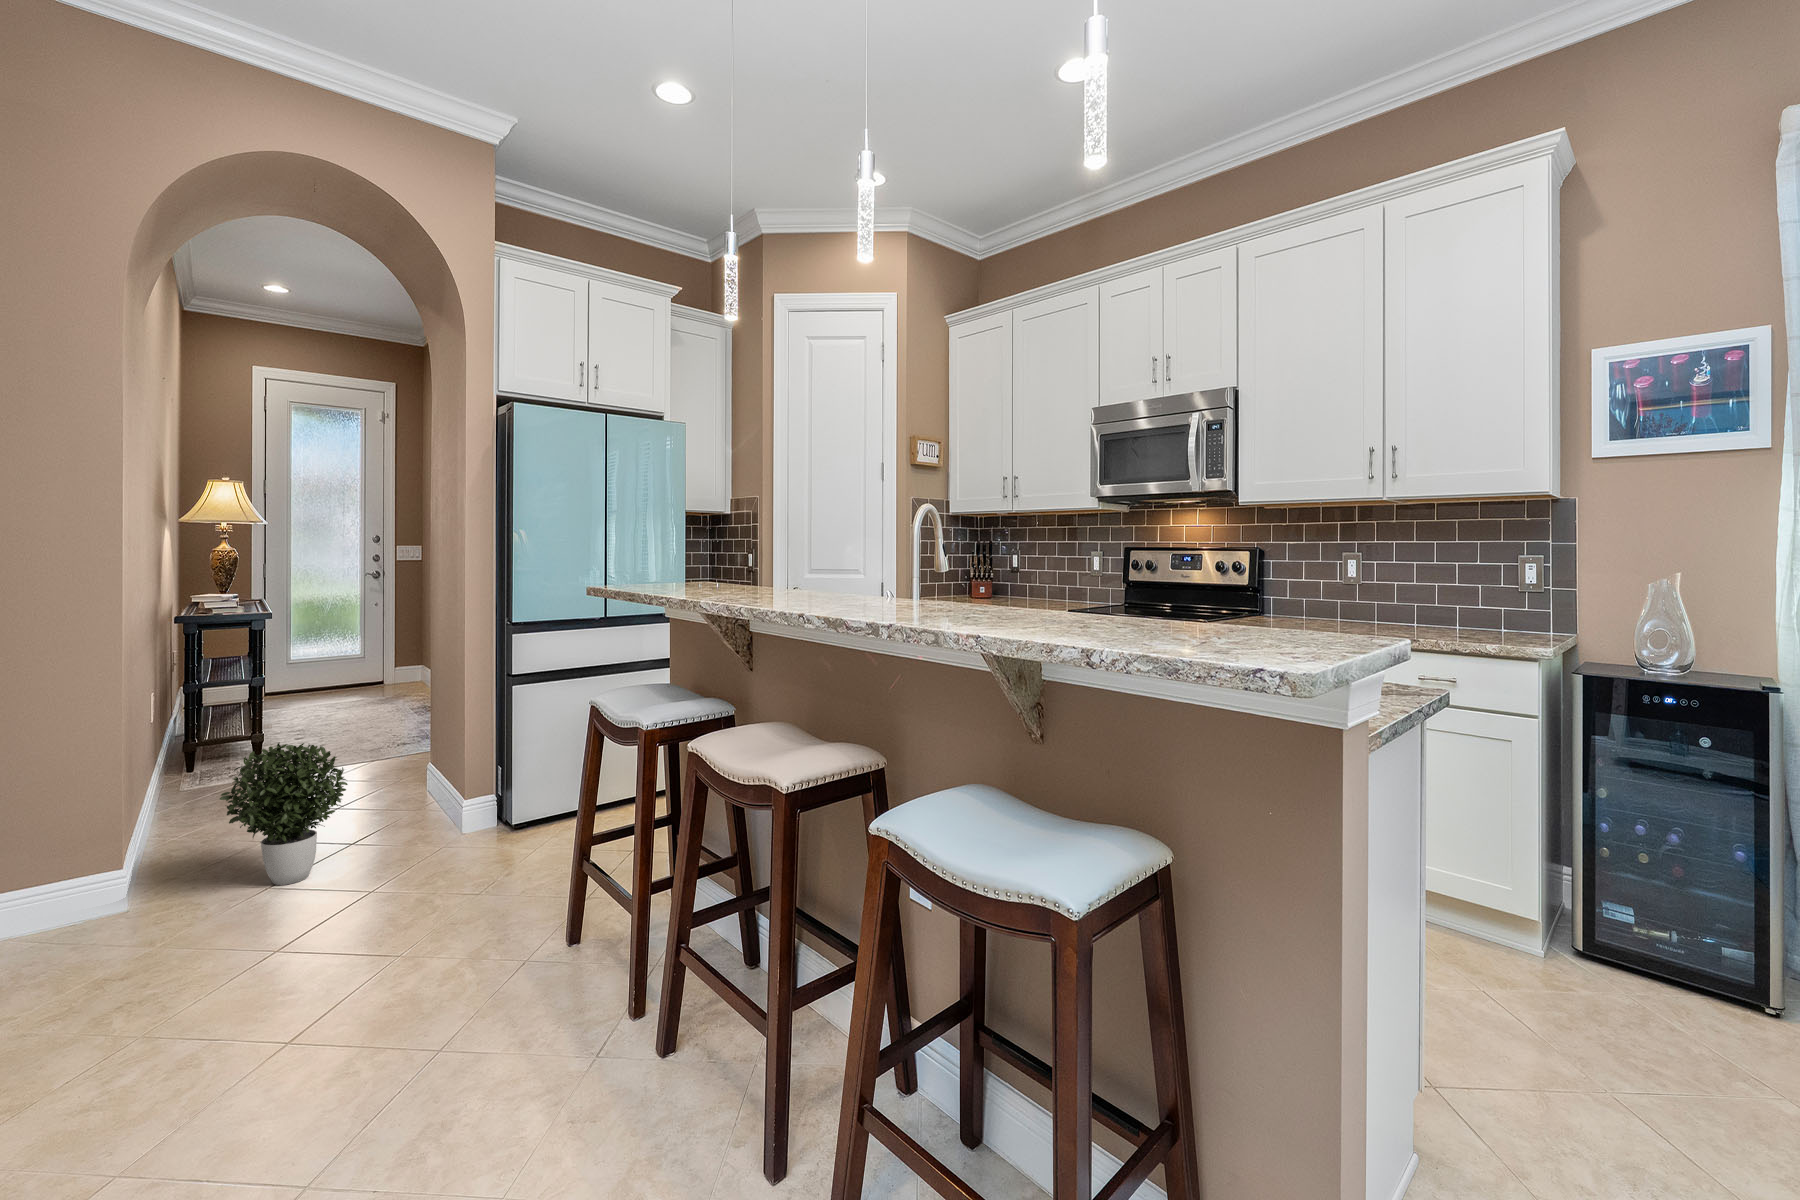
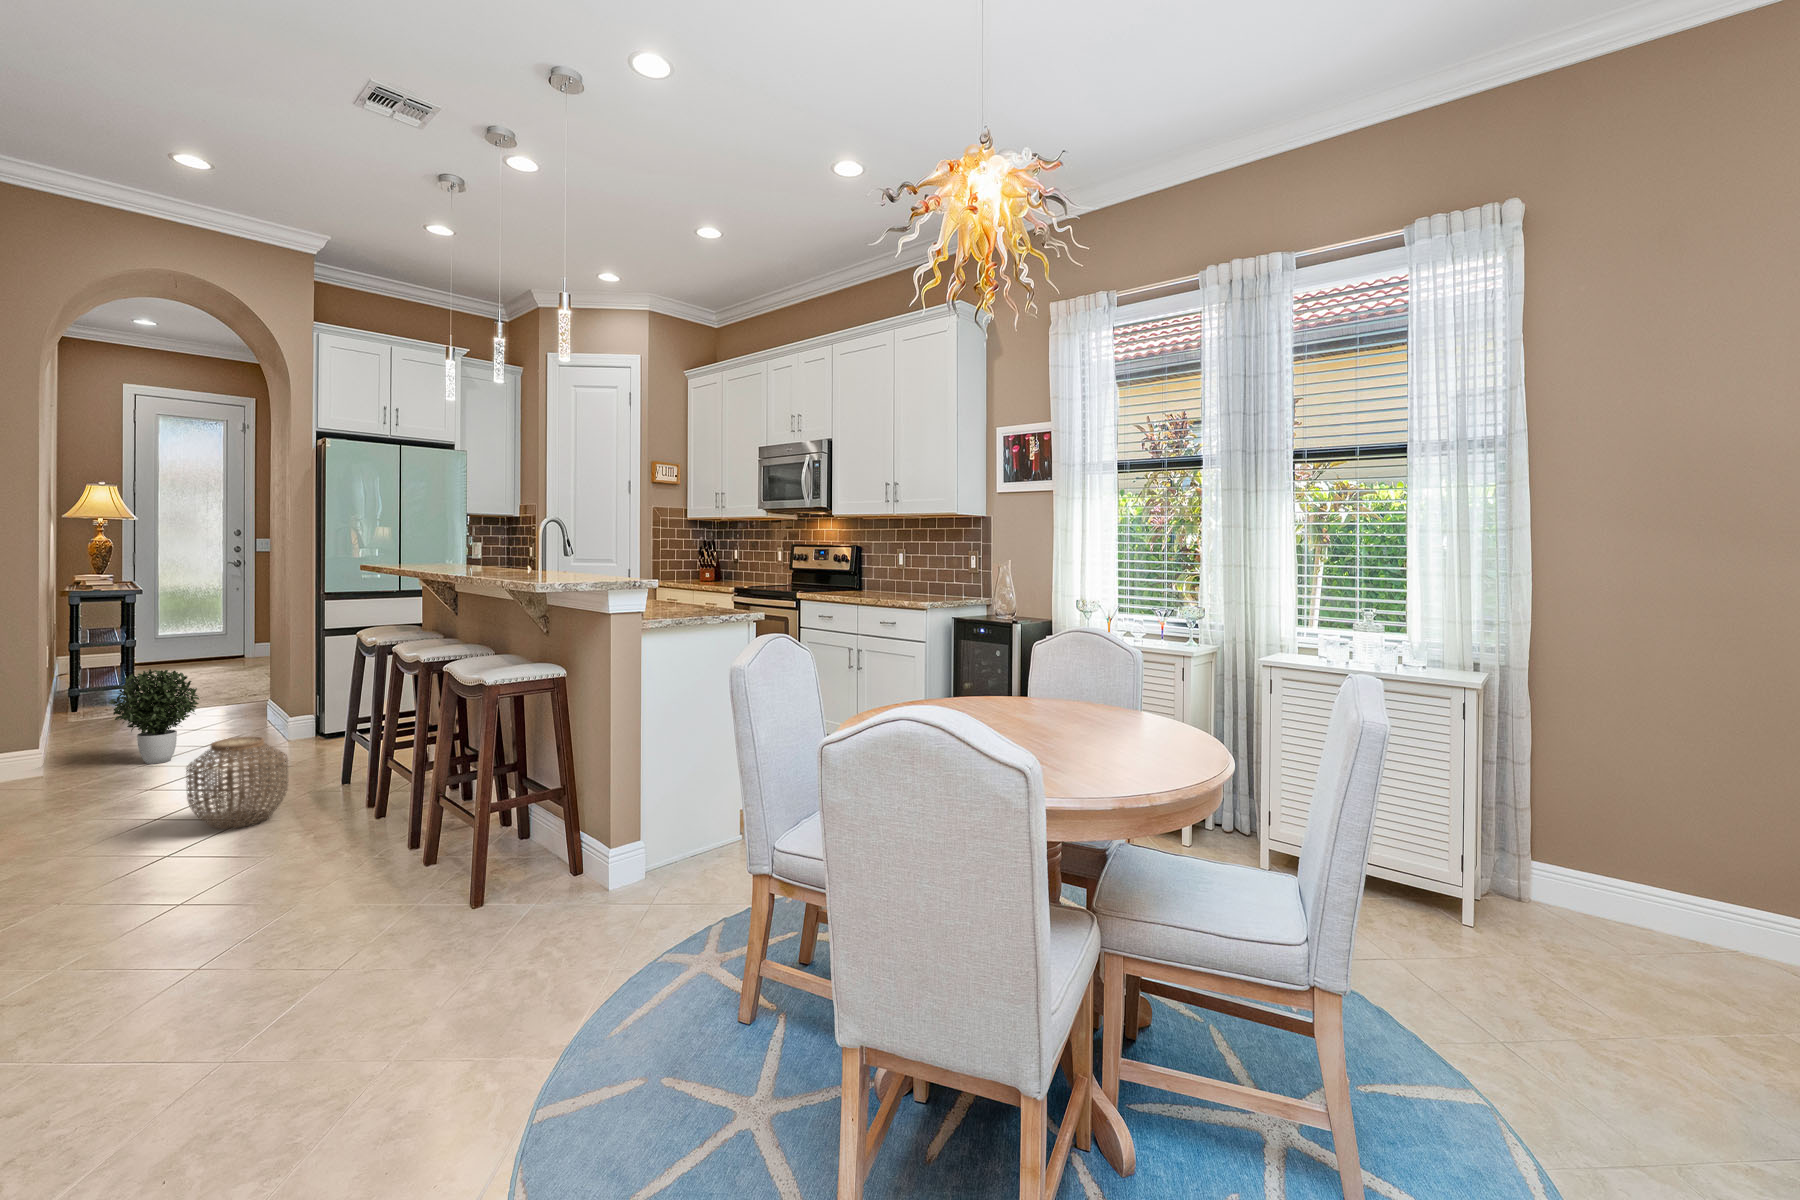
woven basket: none [339,904,510,1092] -> present [186,737,288,829]

